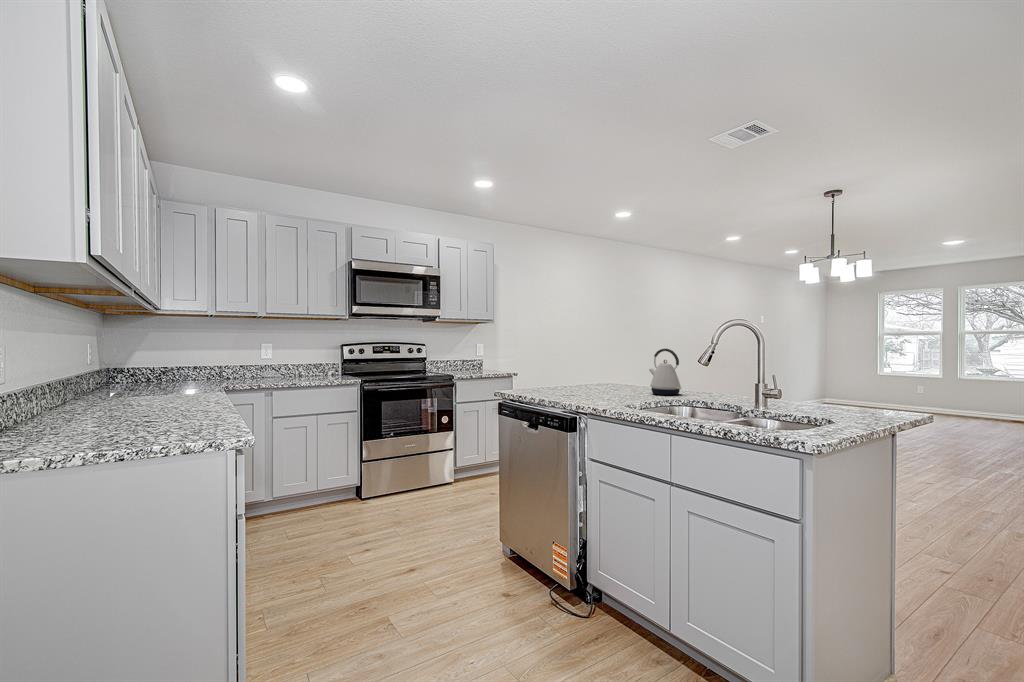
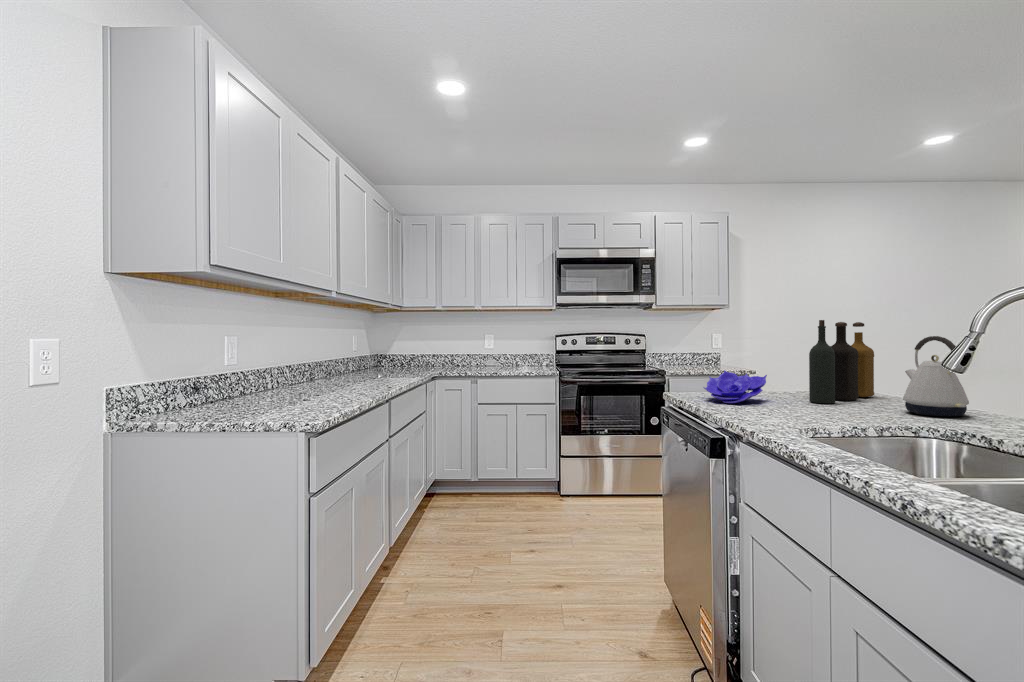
bottle: none [596,337,622,392] -> present [809,320,874,403]
decorative bowl: none [534,372,575,396] -> present [703,371,767,403]

